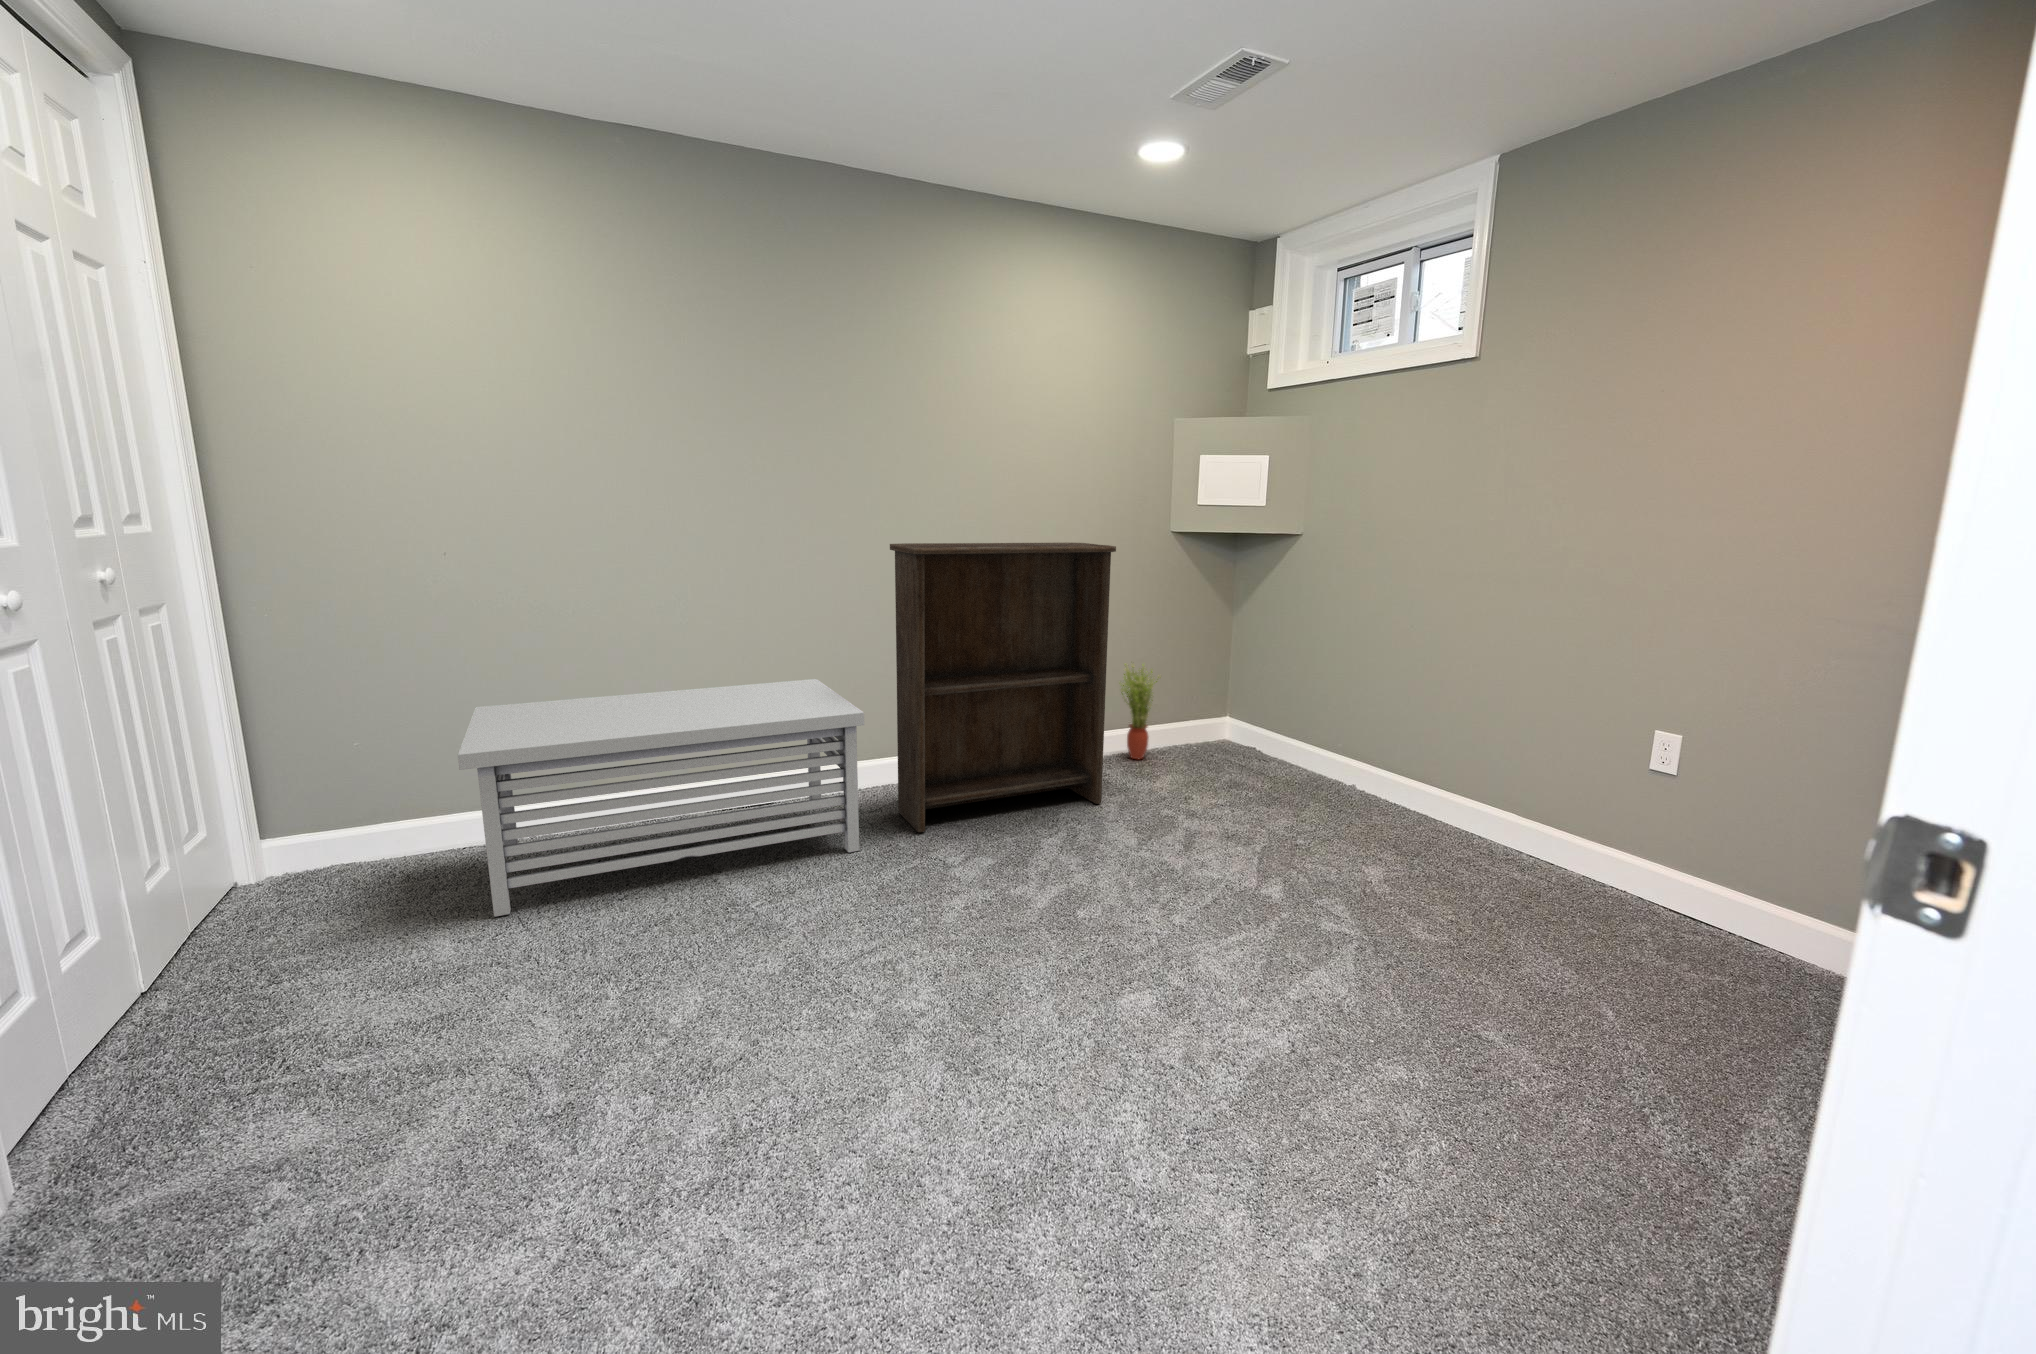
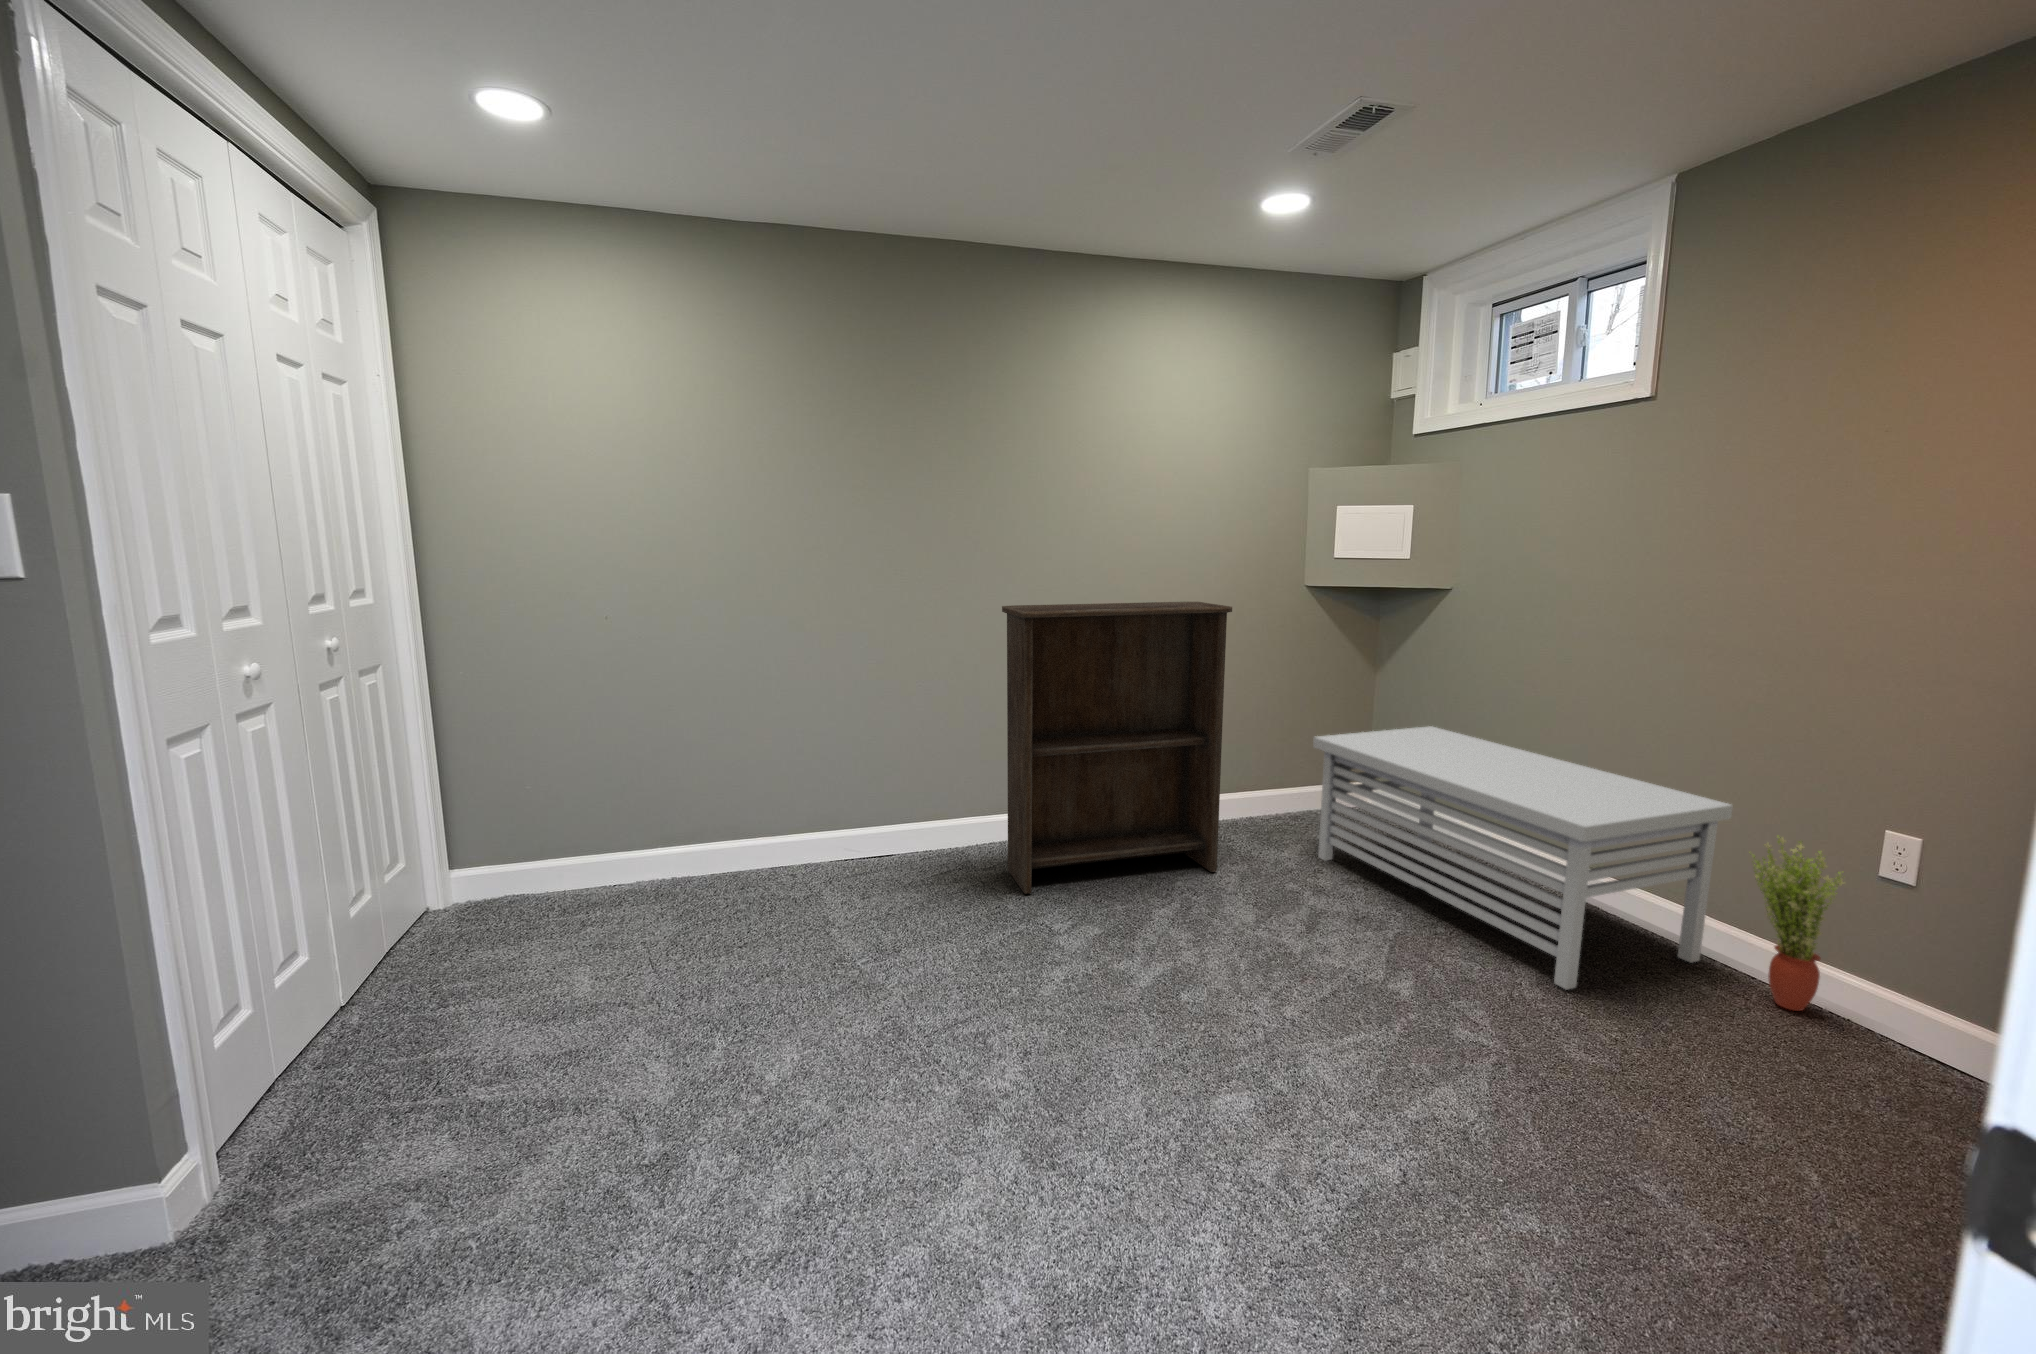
potted plant: present [1120,664,1161,759] -> present [1753,838,1844,1011]
storage bench: present [458,679,864,917] -> present [1313,726,1733,990]

